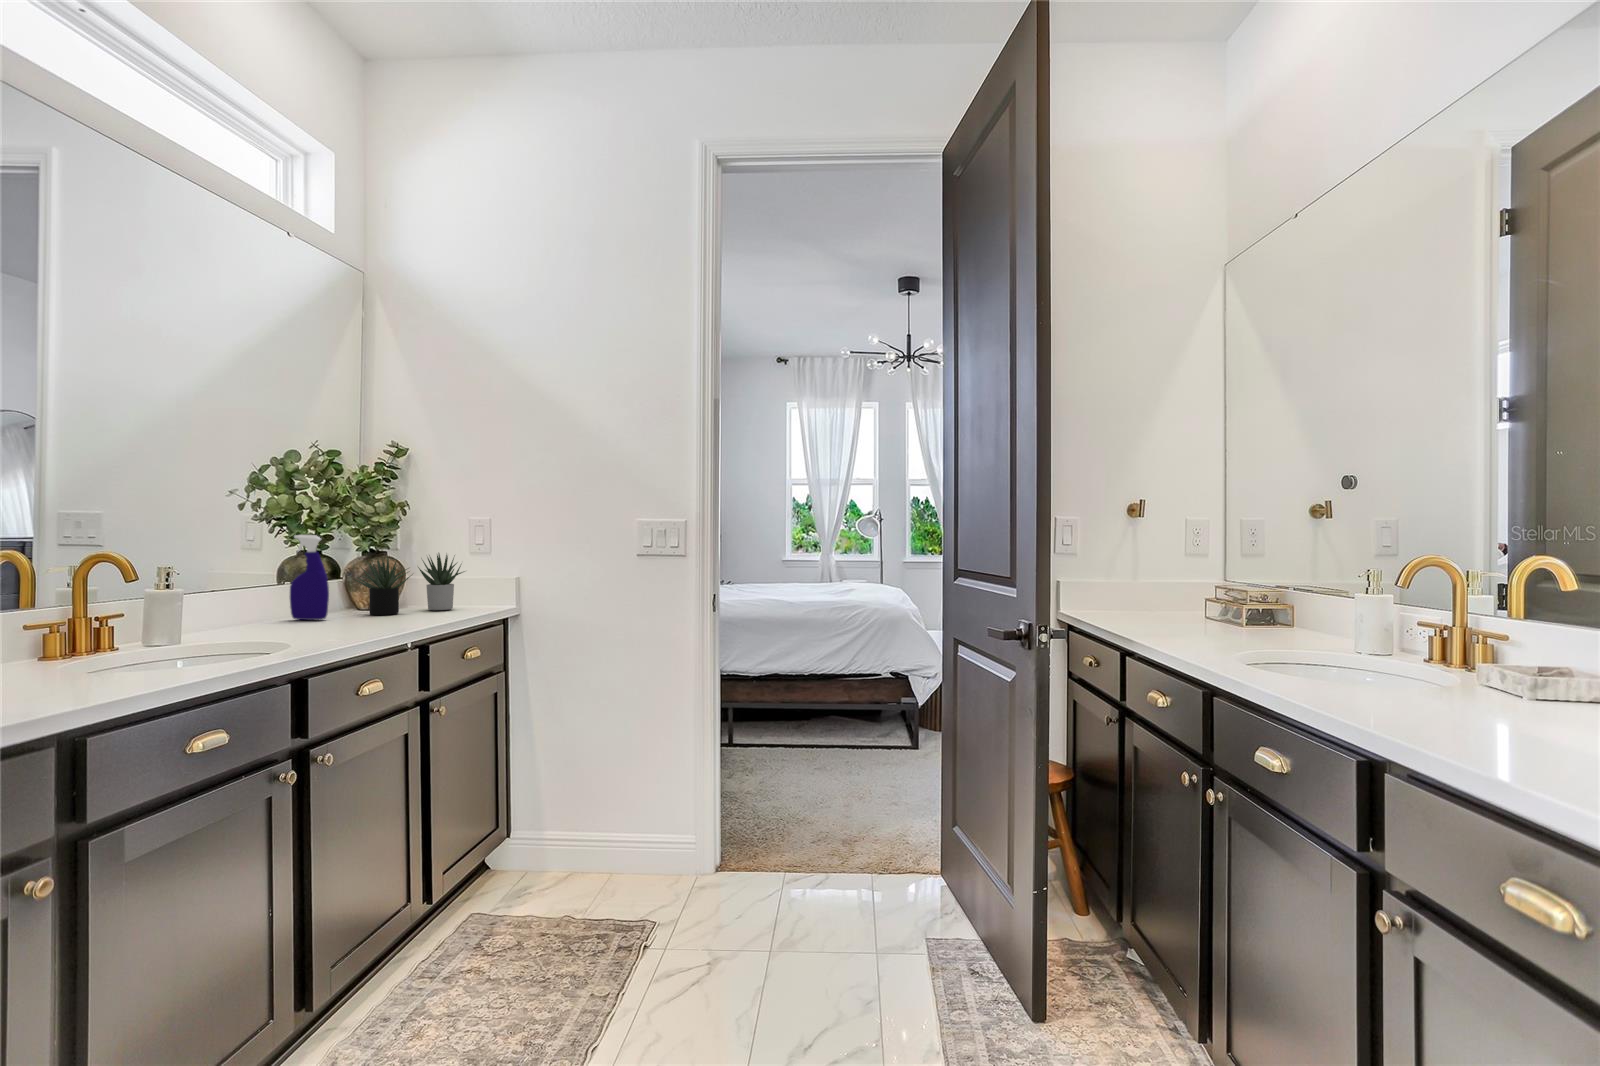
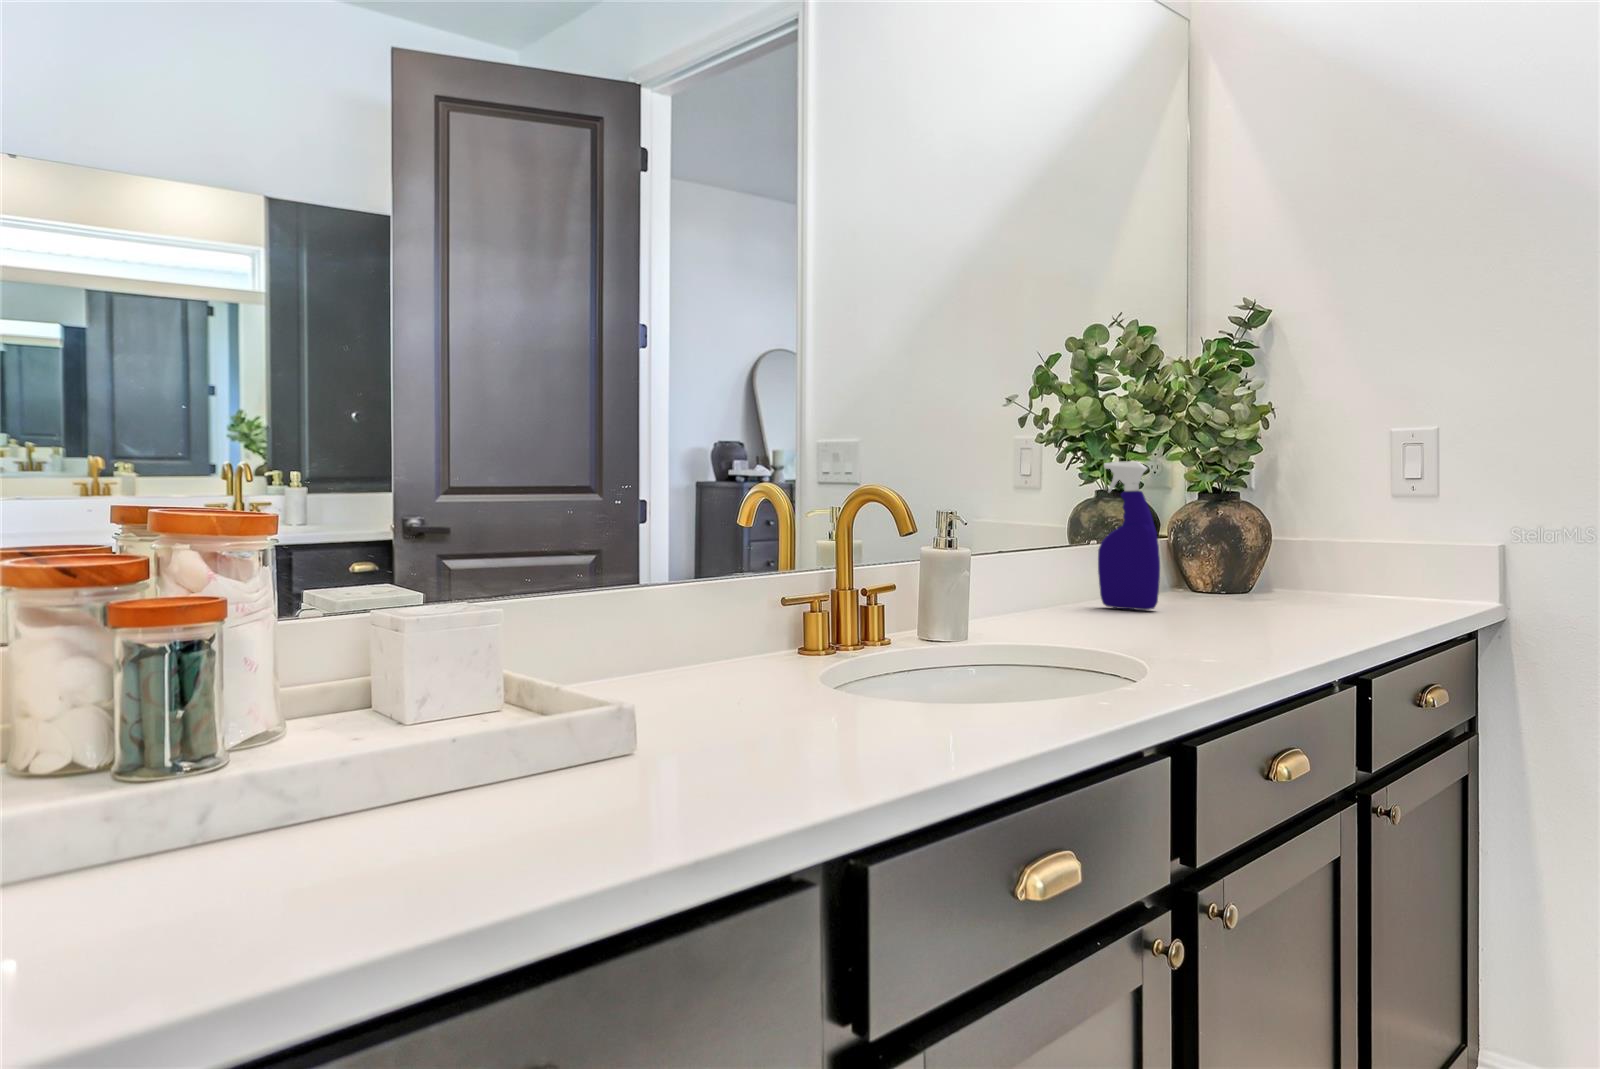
succulent plant: present [355,553,465,615] -> none [1192,488,1393,607]

